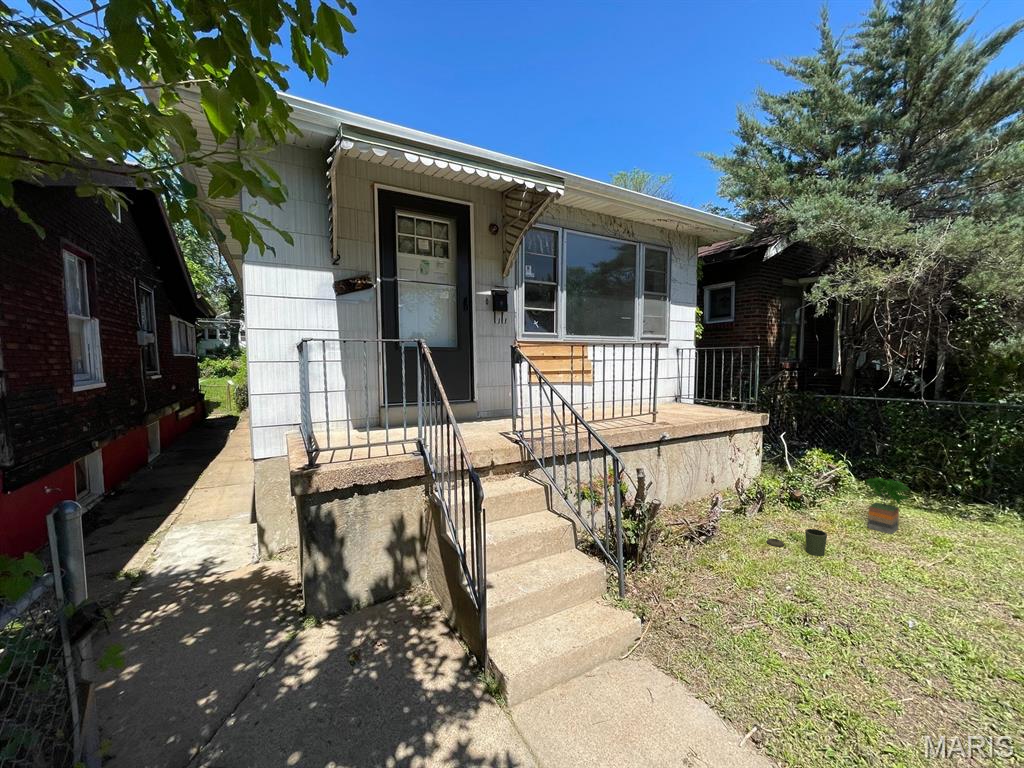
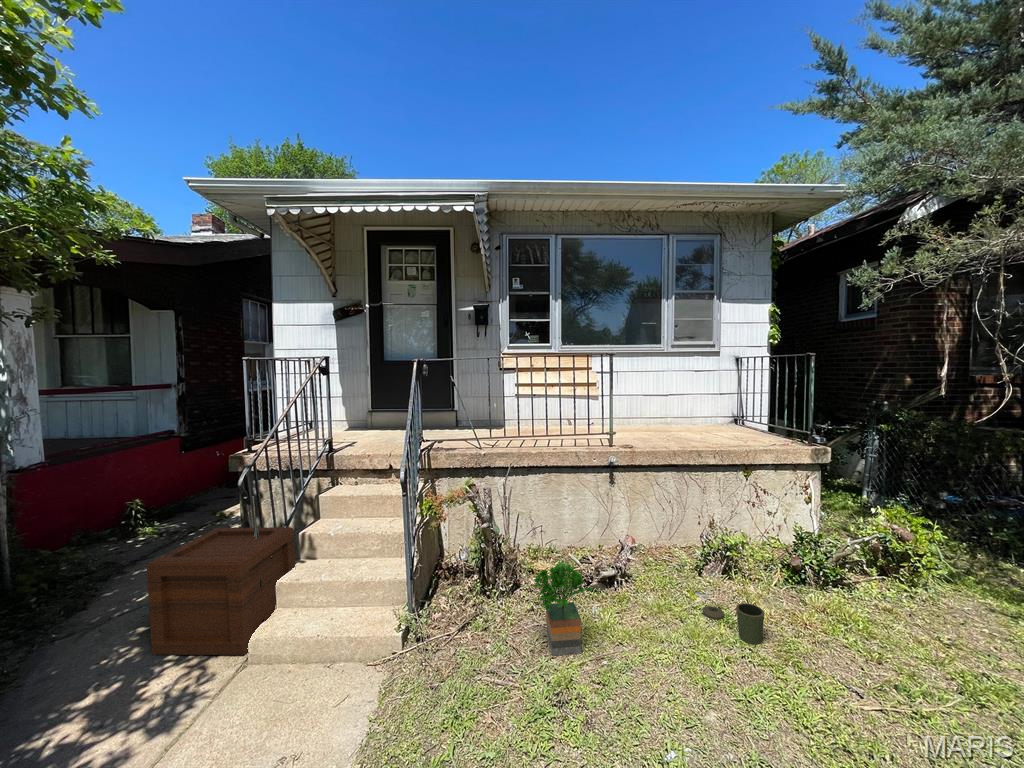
potted tree: present [867,478,909,534] -> present [534,563,592,656]
wooden crate: none [349,546,490,747] -> present [146,527,295,655]

